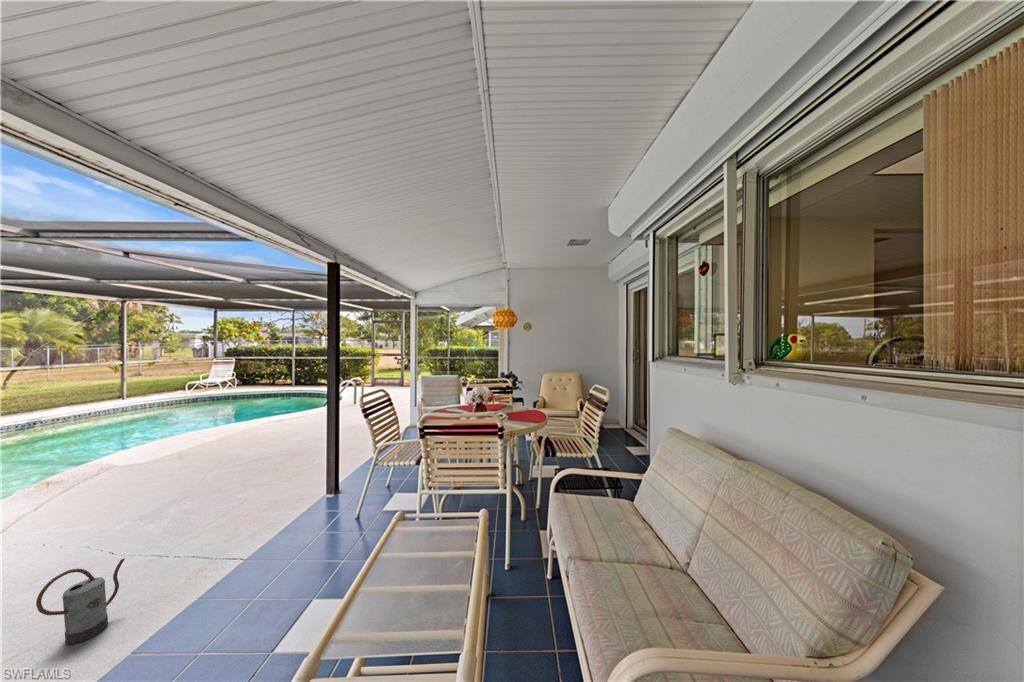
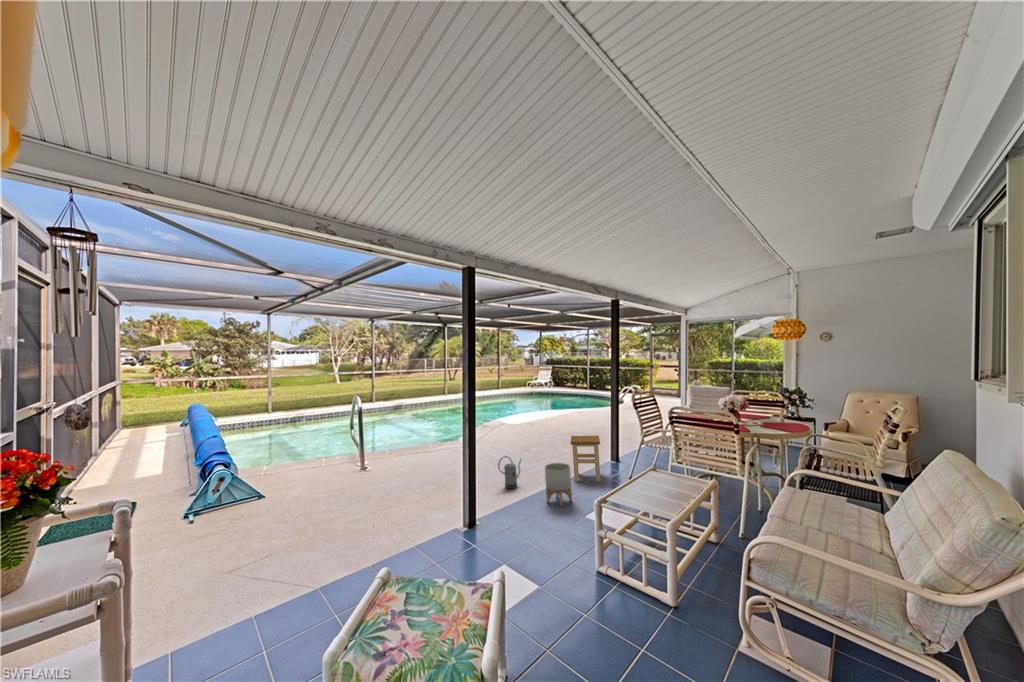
stool: none [251,467,309,559] -> present [571,436,601,482]
planter: none [179,547,248,647] -> present [545,463,572,507]

